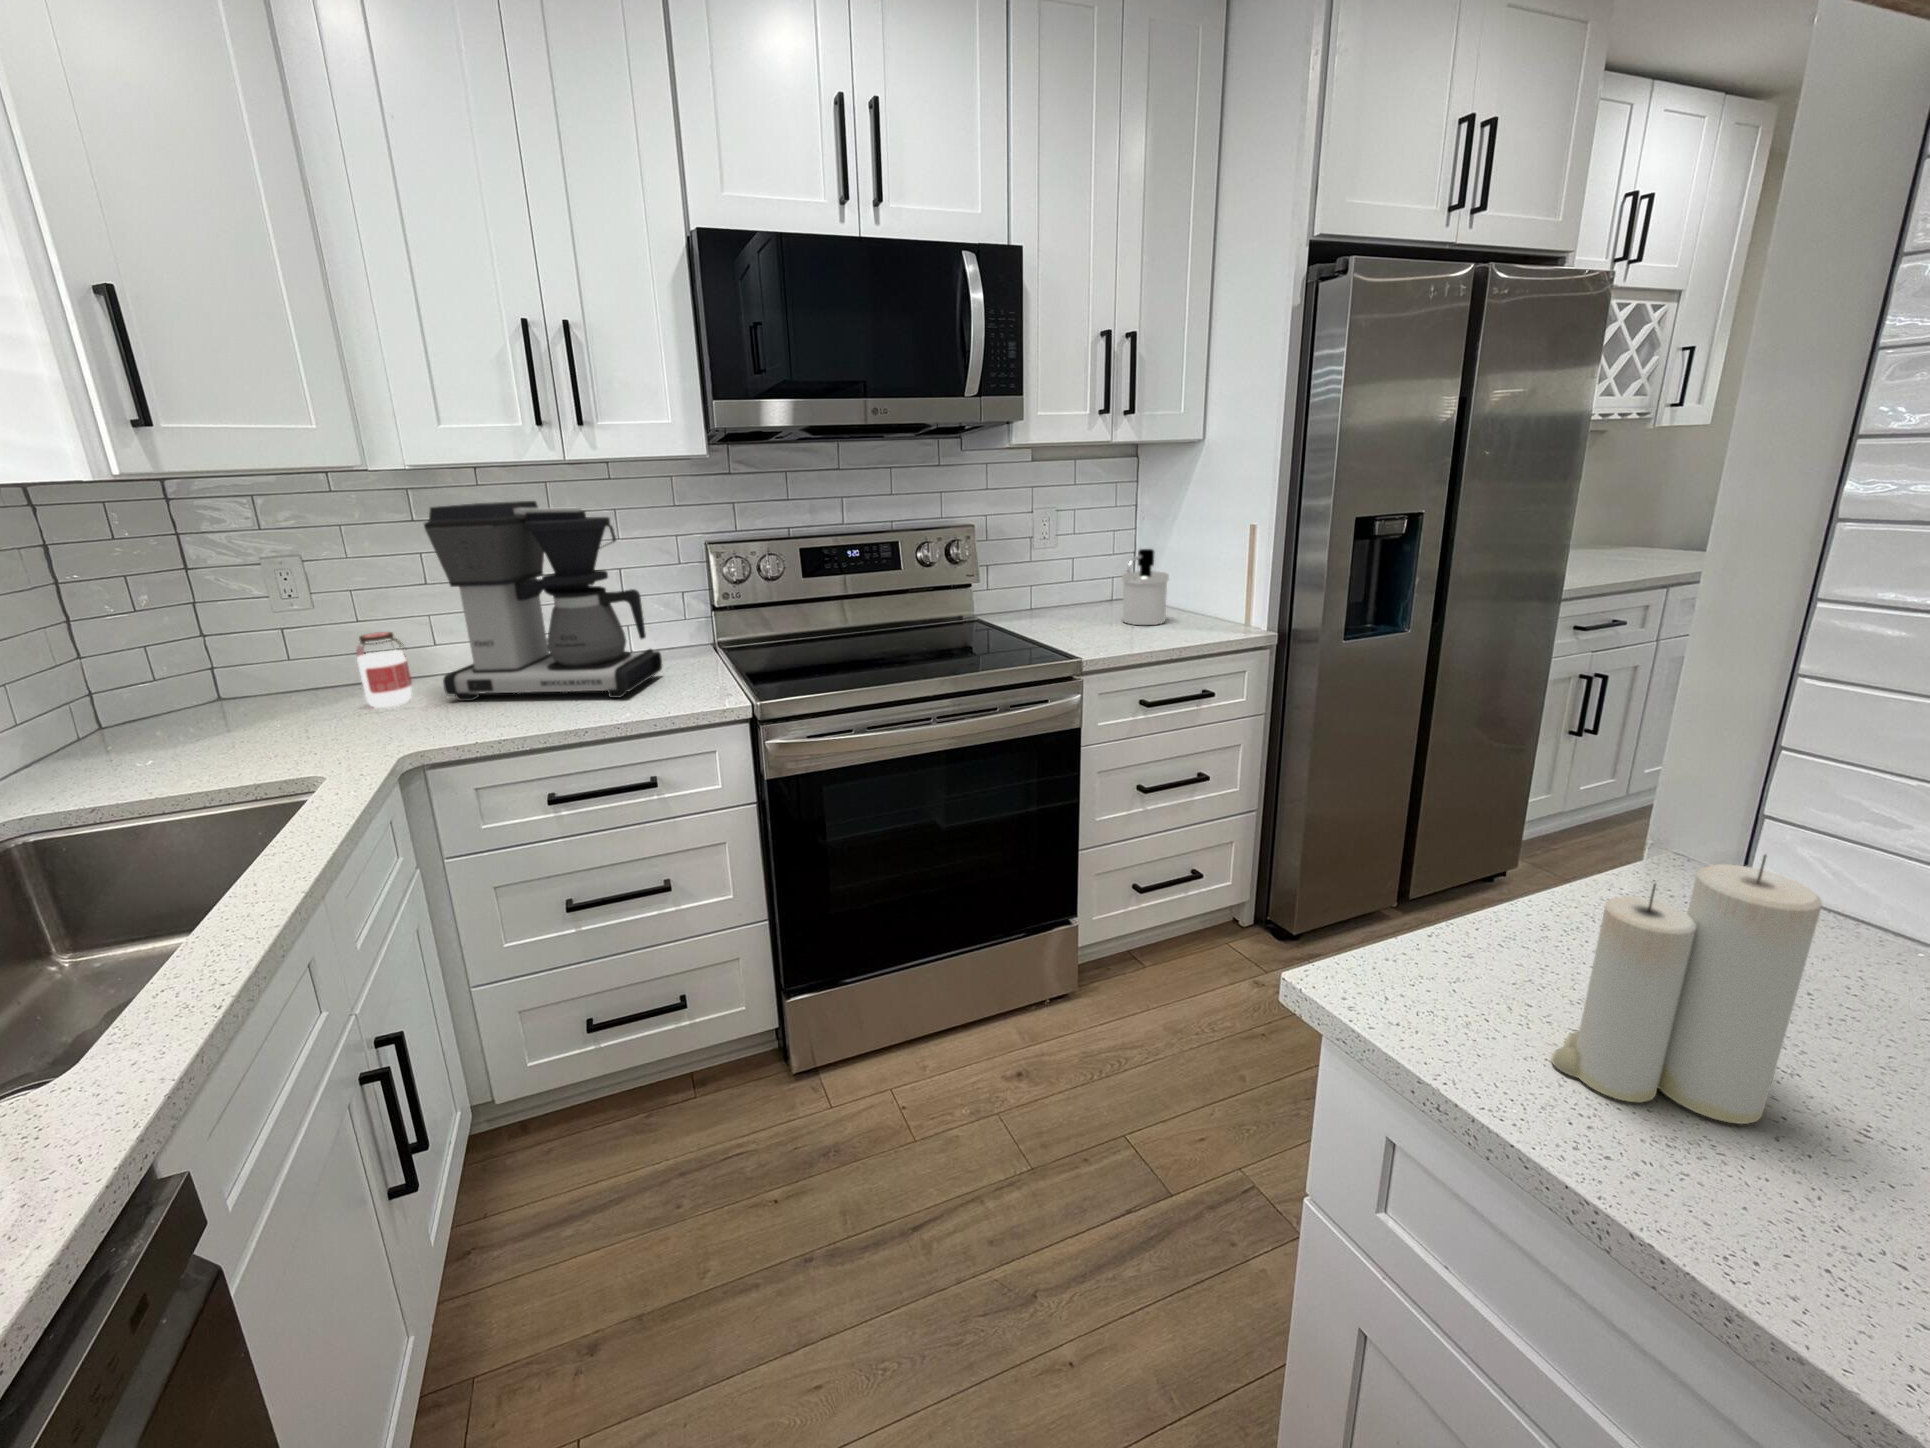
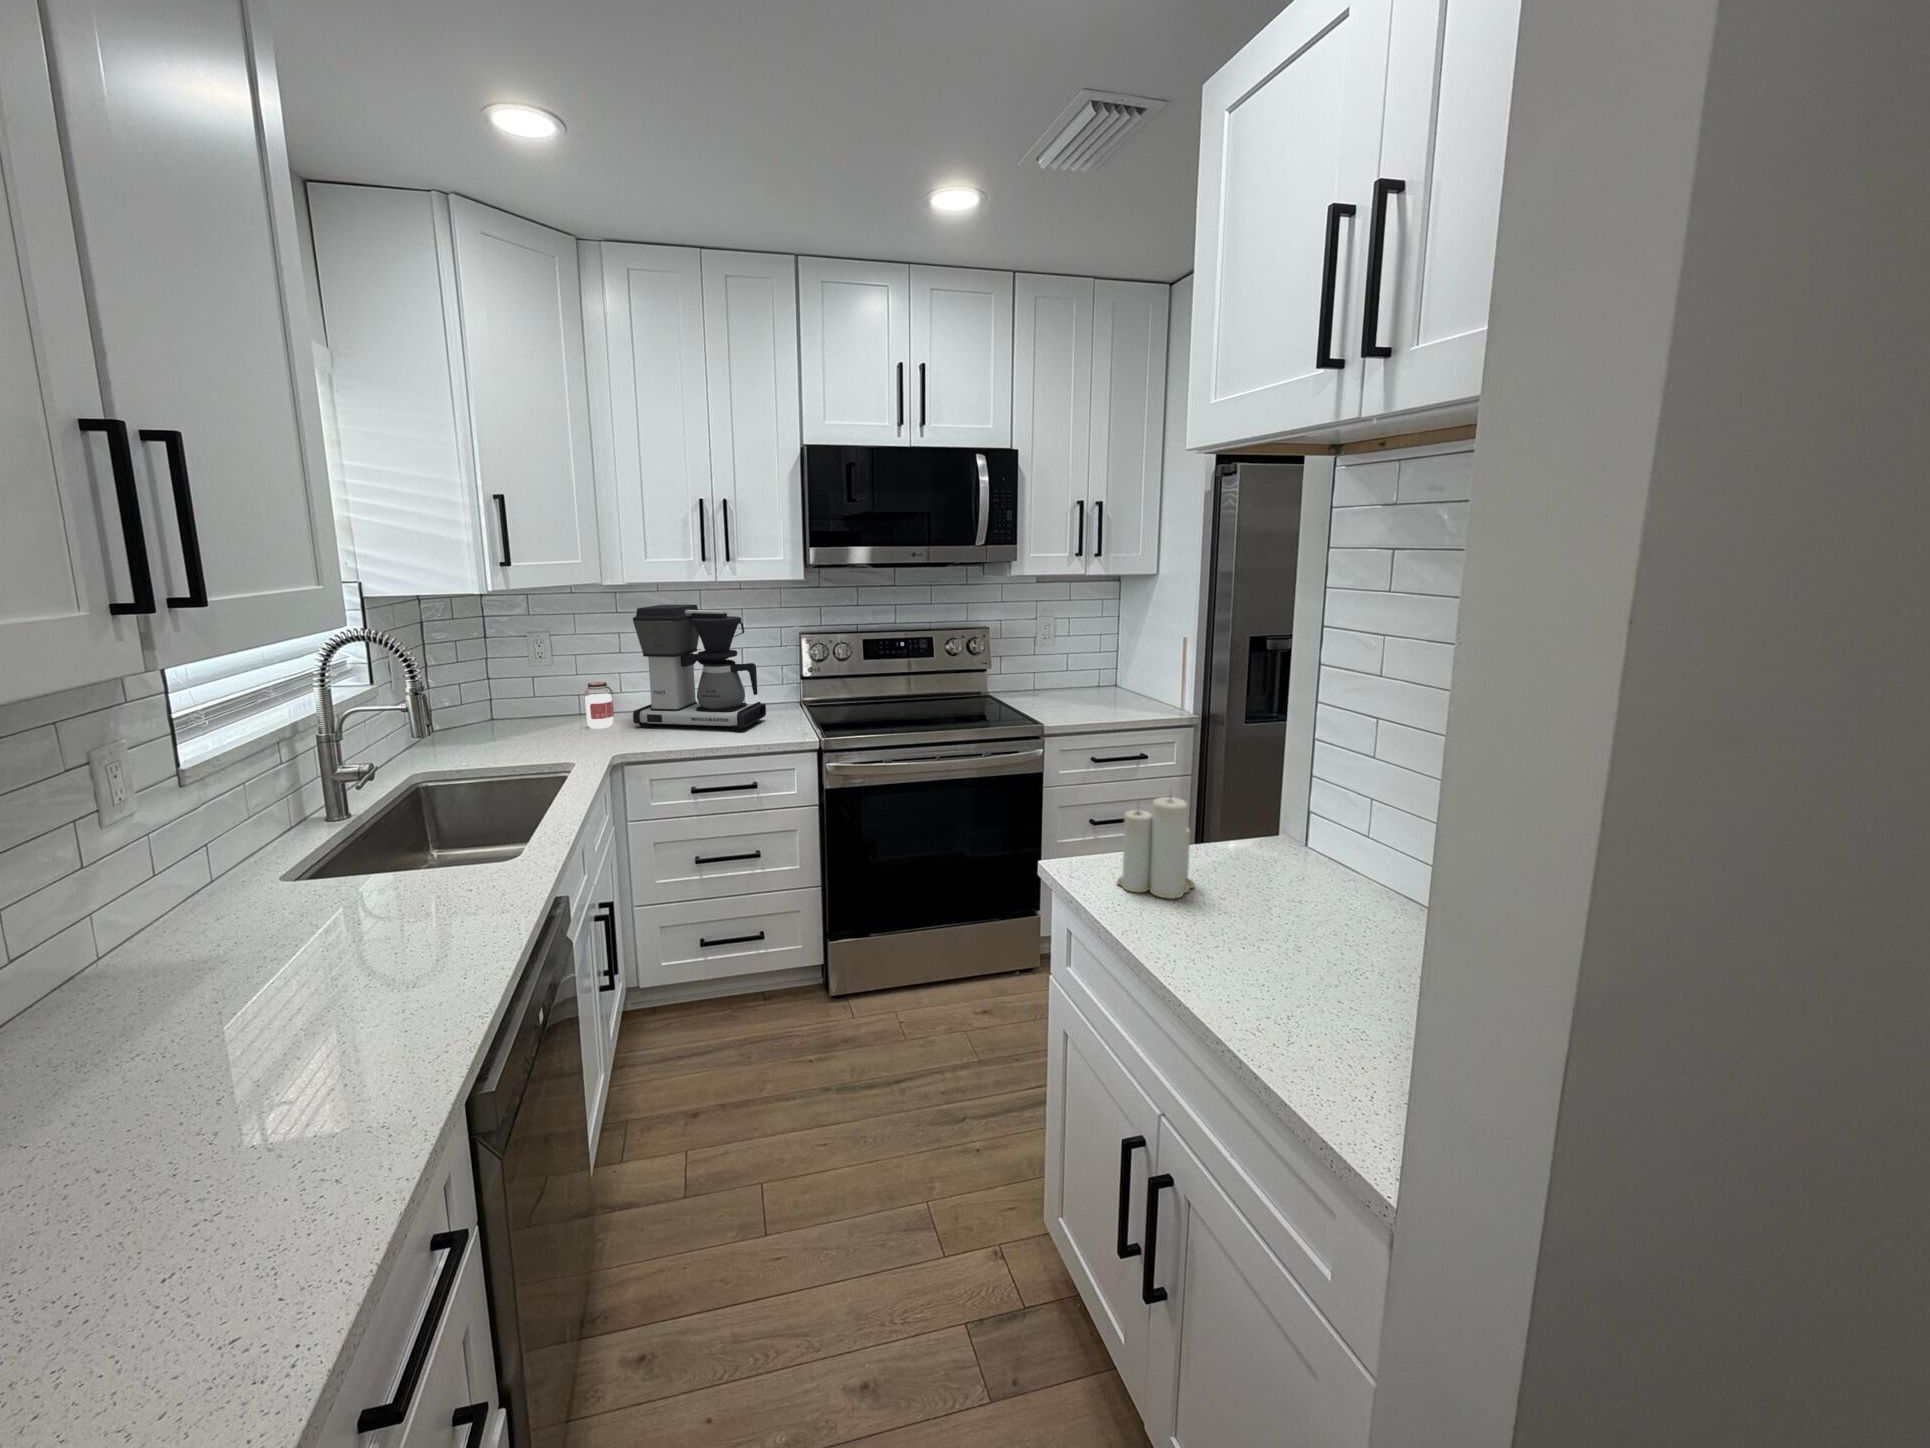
soap dispenser: present [1122,549,1169,625] -> none [1092,650,1127,705]

